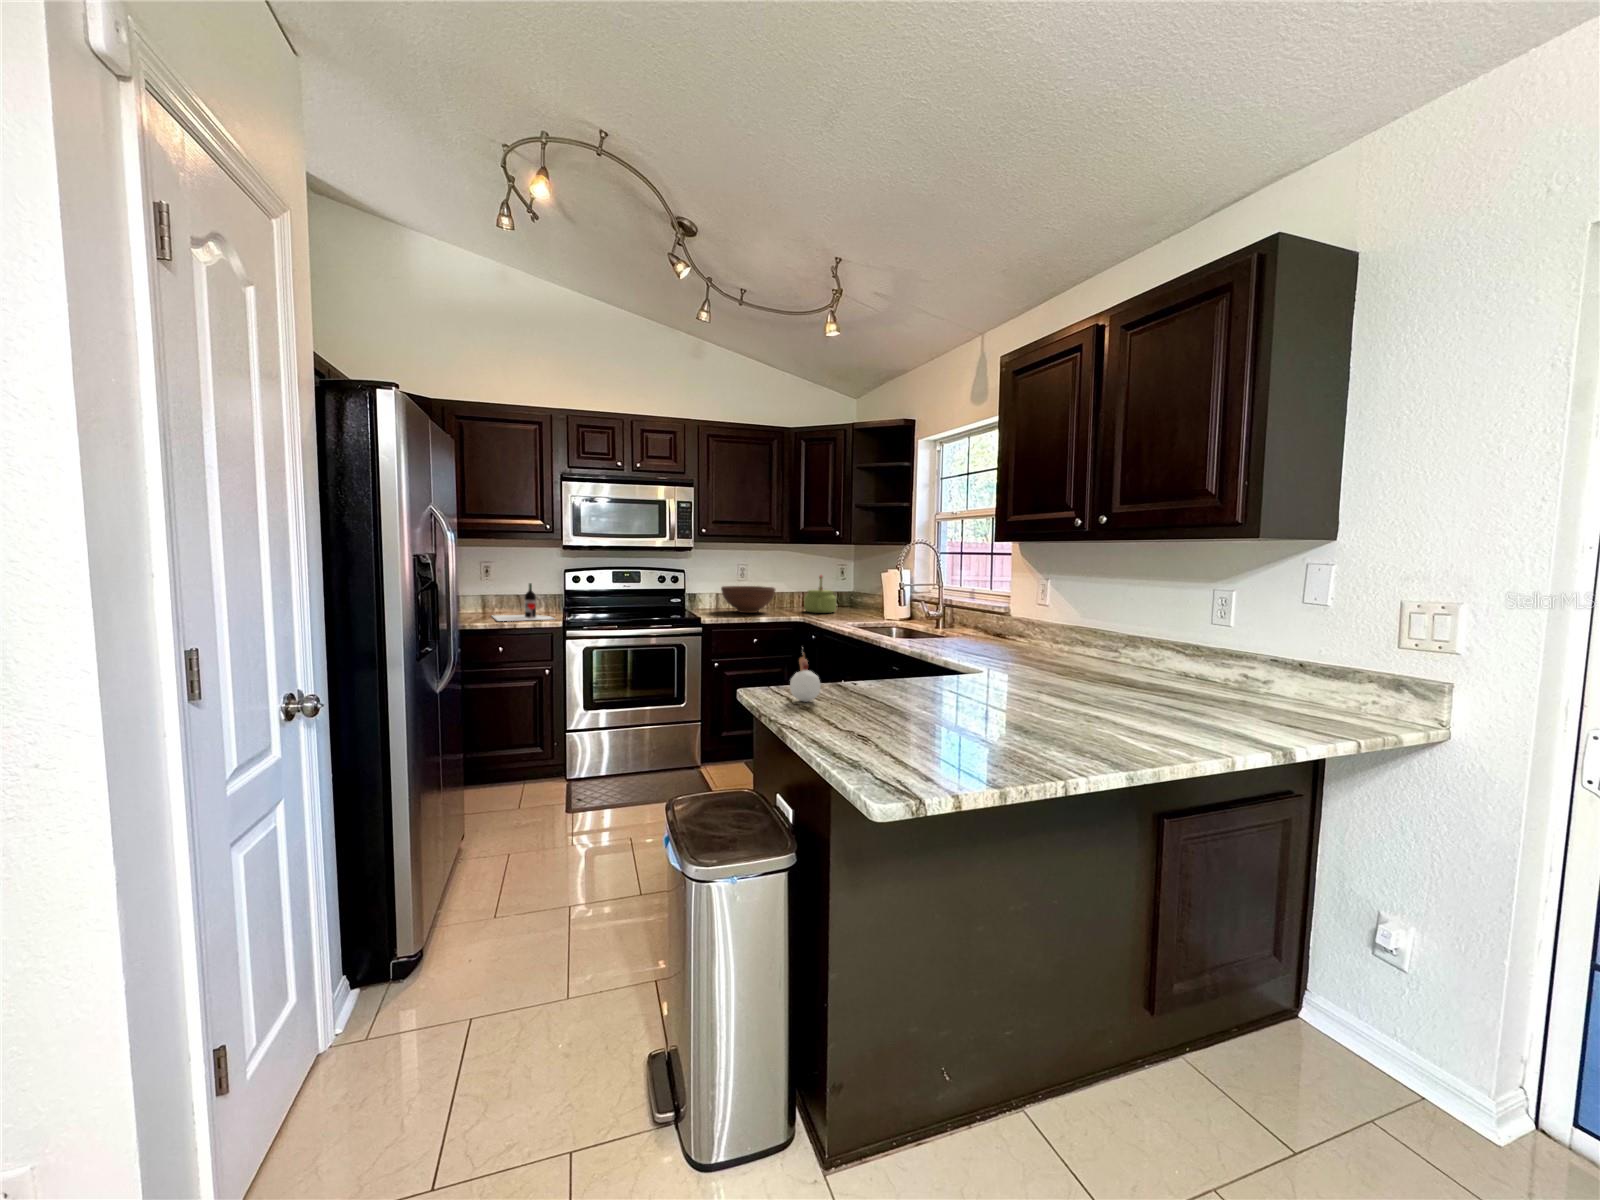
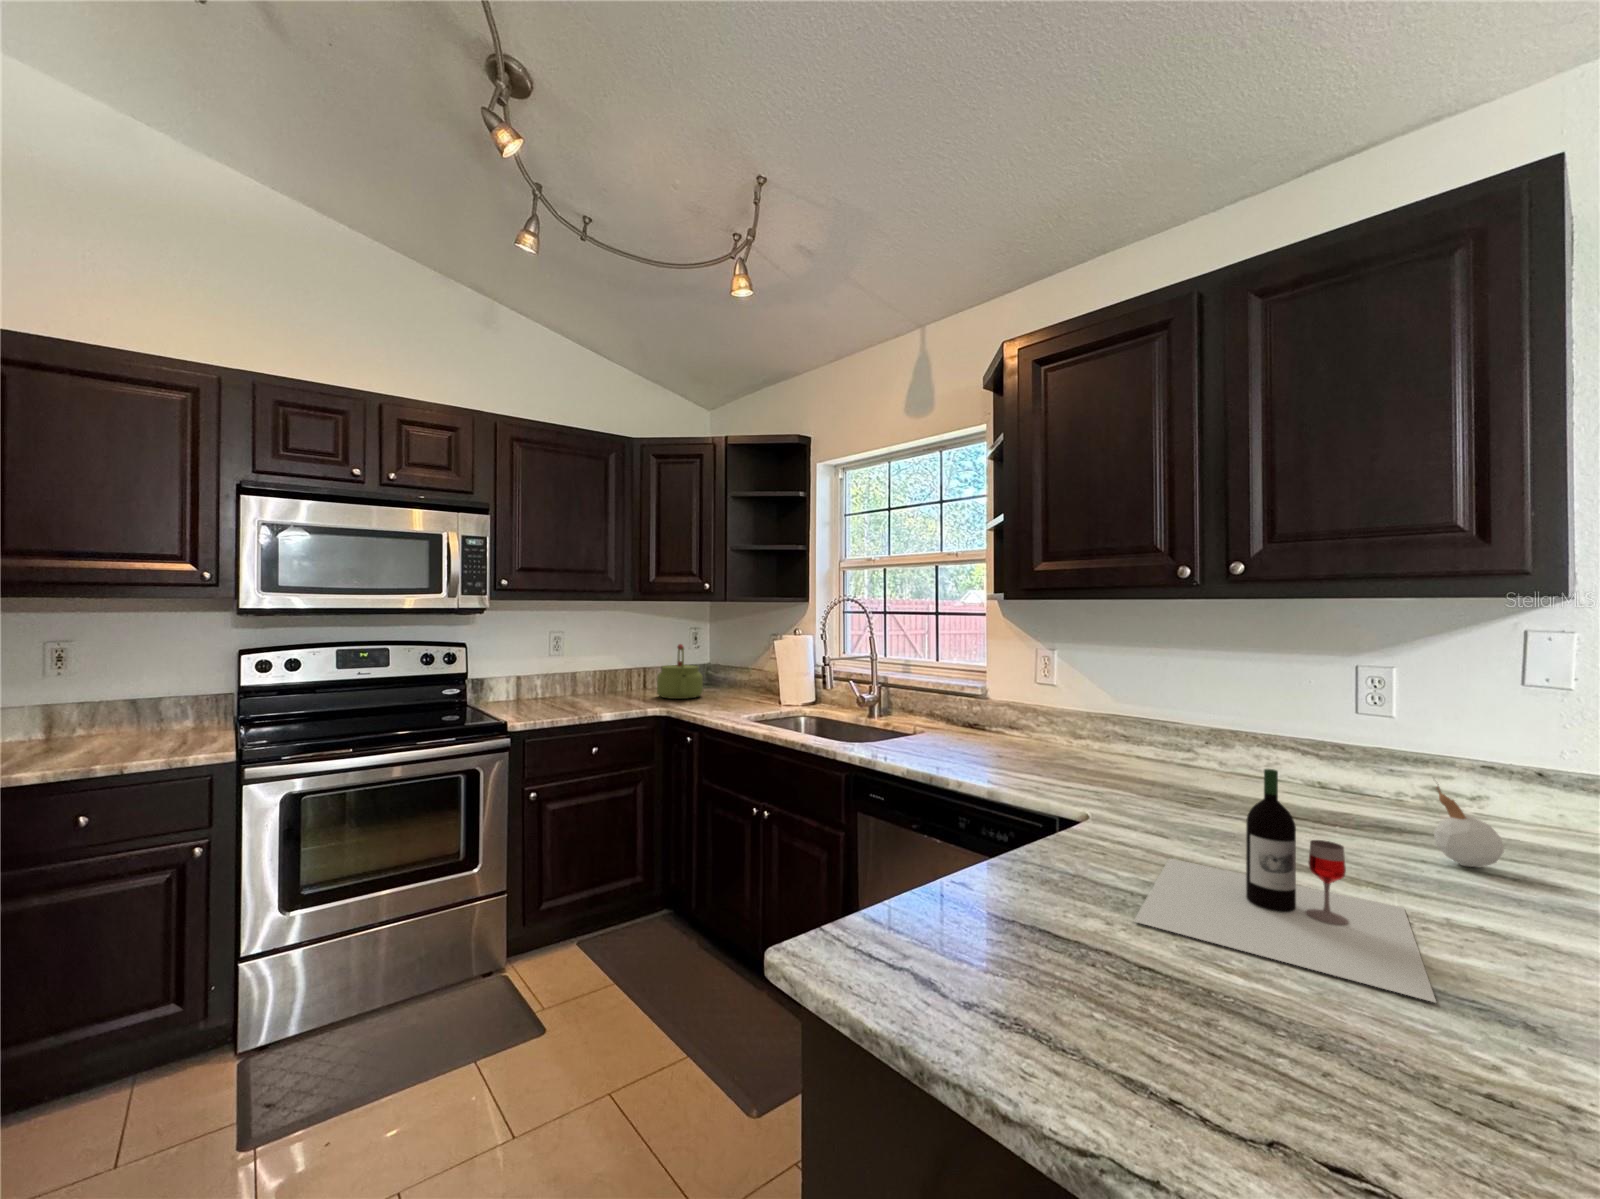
wine bottle: present [493,583,553,621] -> present [1134,769,1436,1003]
fruit bowl: present [721,586,775,613] -> none [533,664,619,706]
candle: present [790,647,821,702] -> present [1434,778,1504,867]

